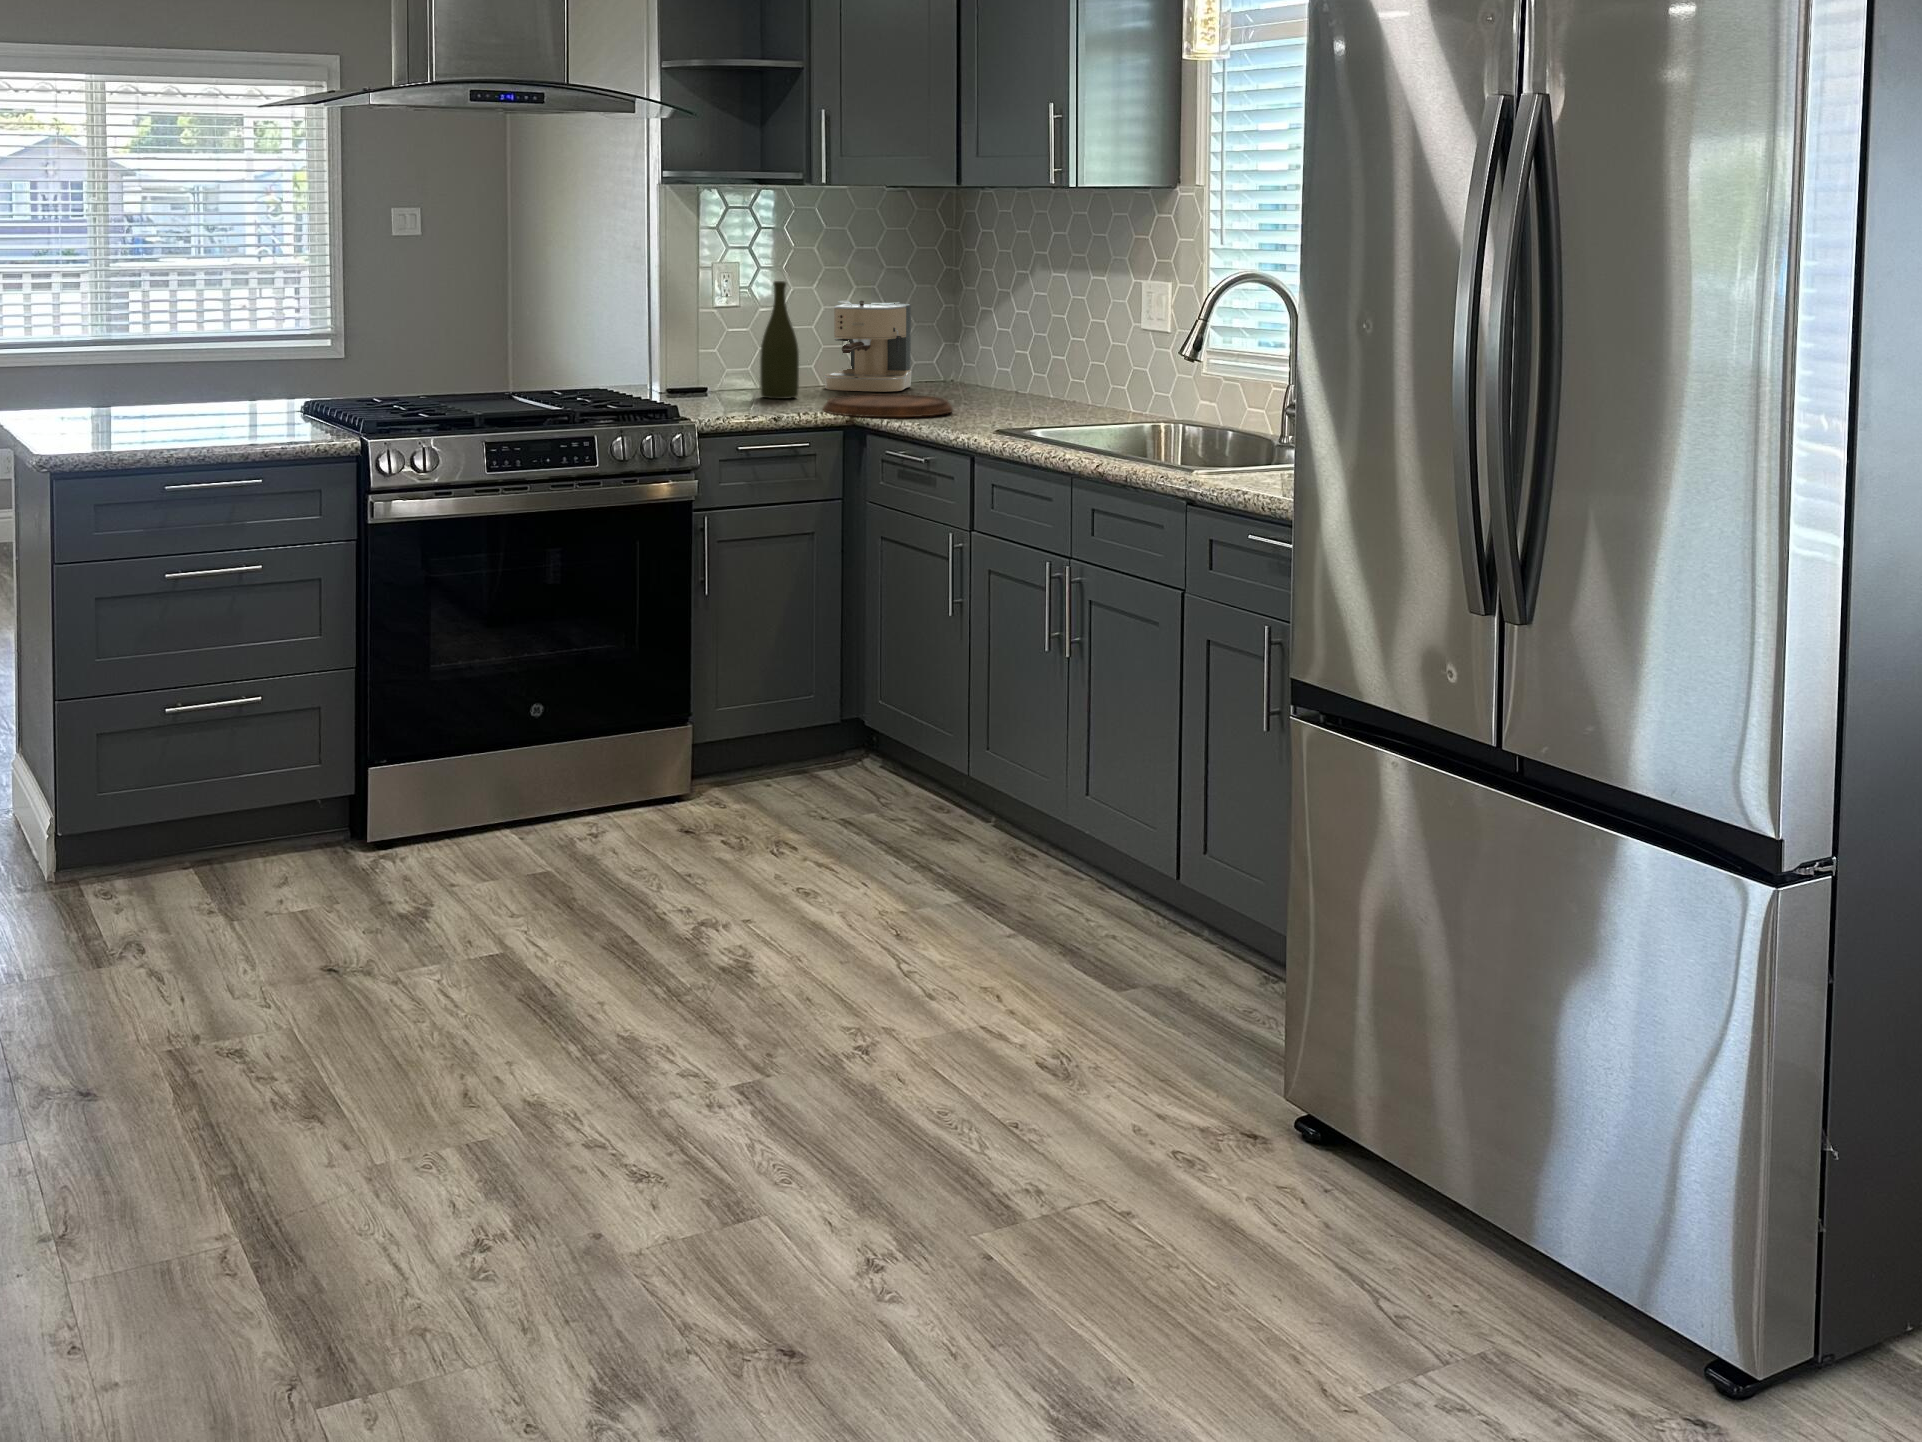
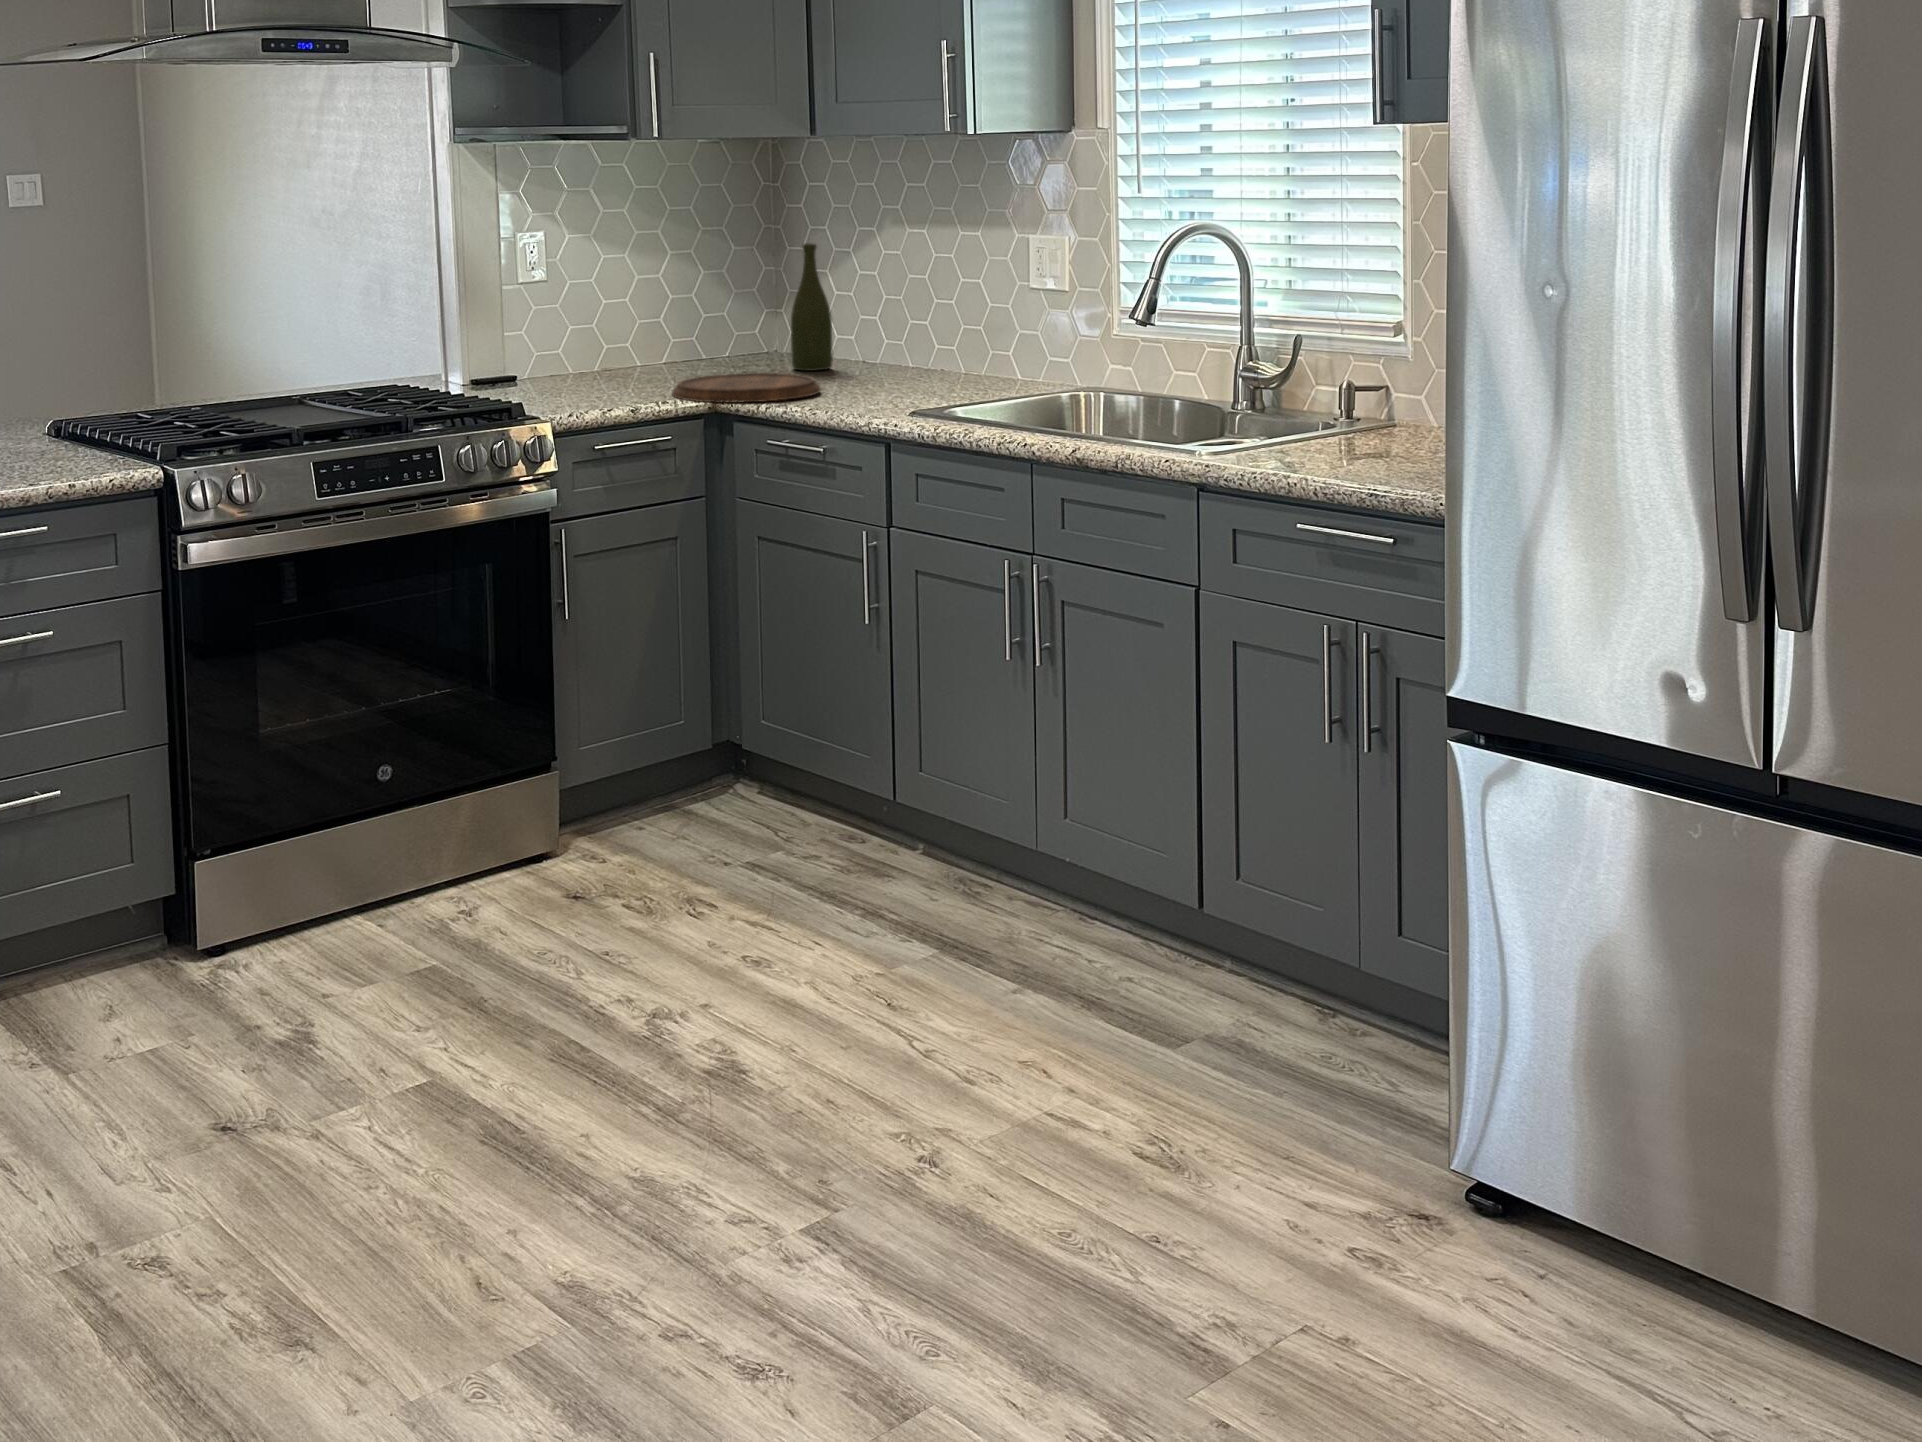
bottle: present [760,281,799,399] -> present [791,243,833,371]
coffee maker: present [824,300,912,392] -> none [637,266,731,370]

